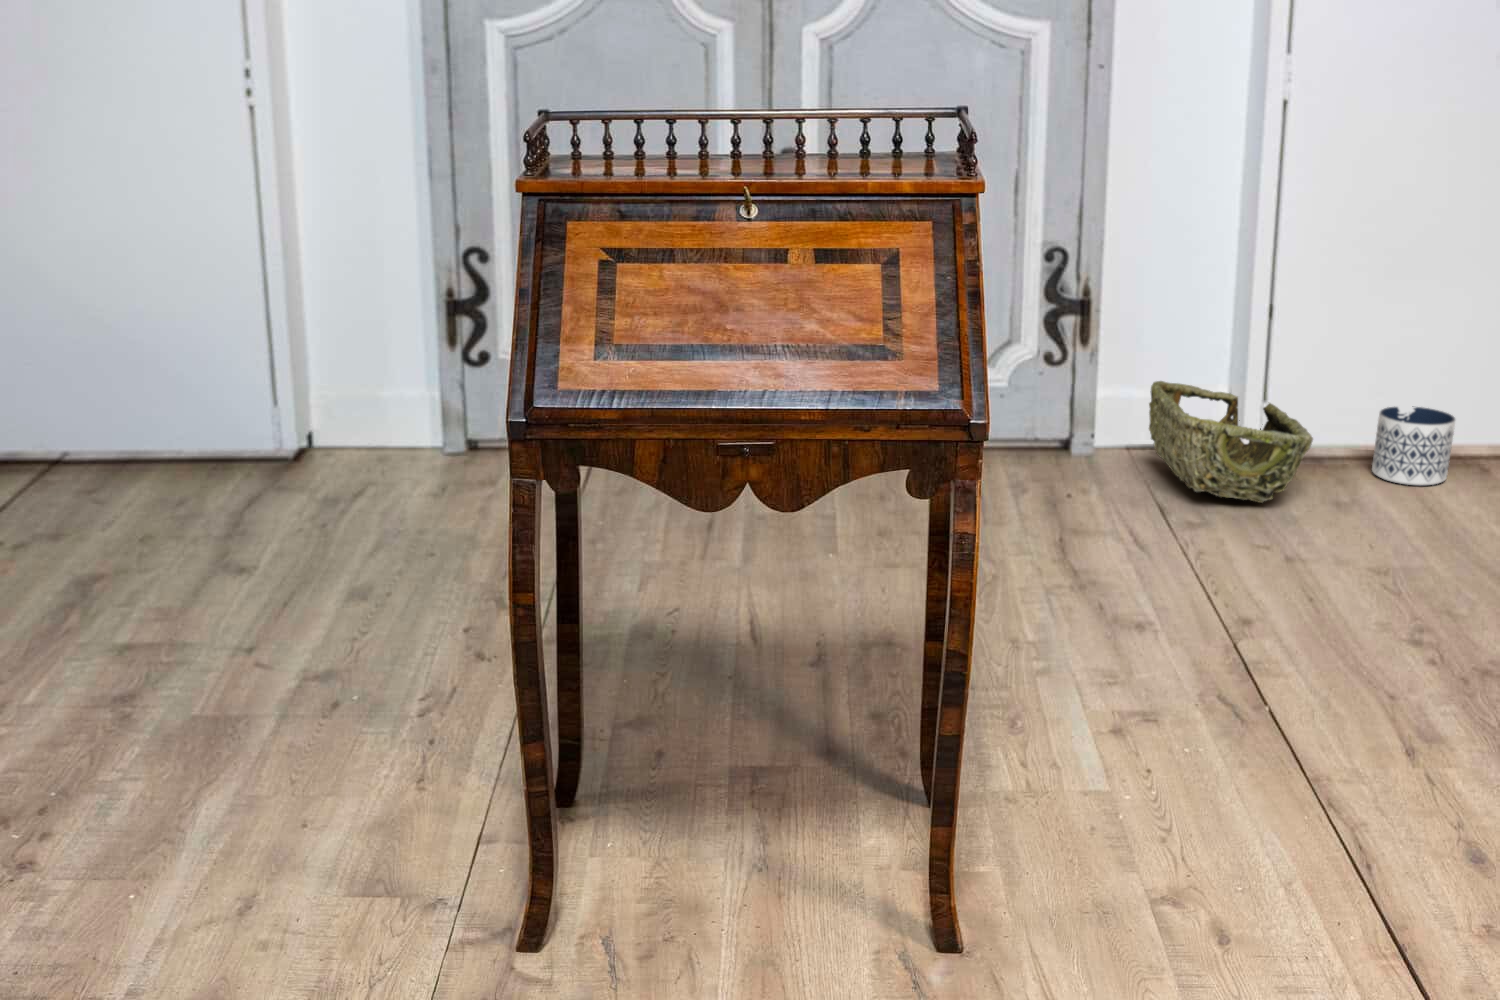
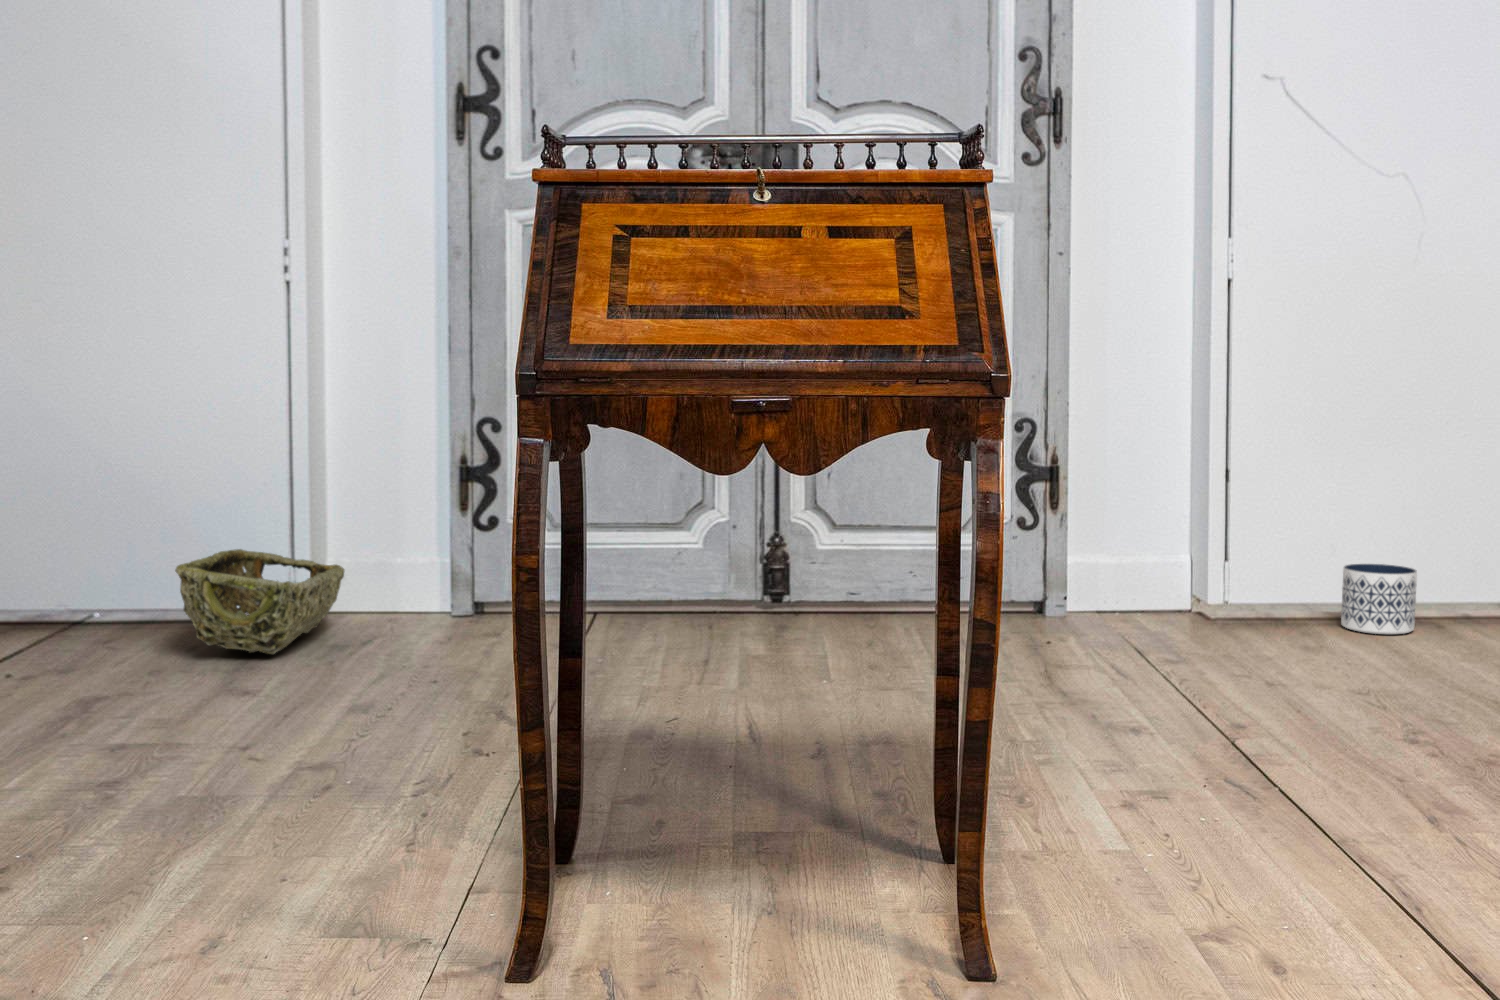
woven basket: present [1149,381,1313,503] -> present [175,549,344,654]

